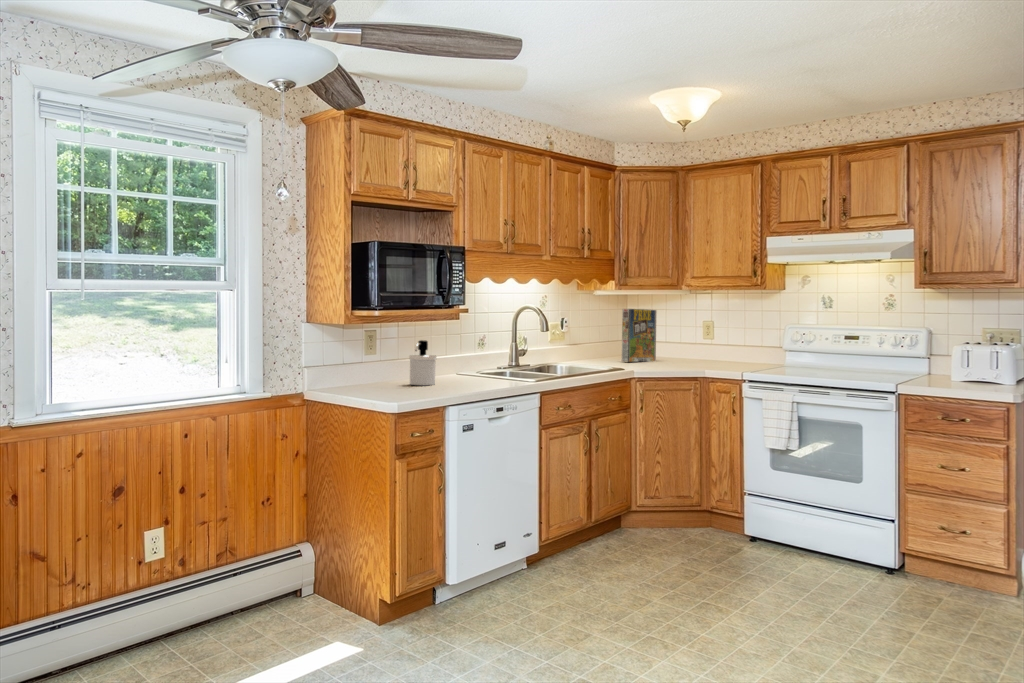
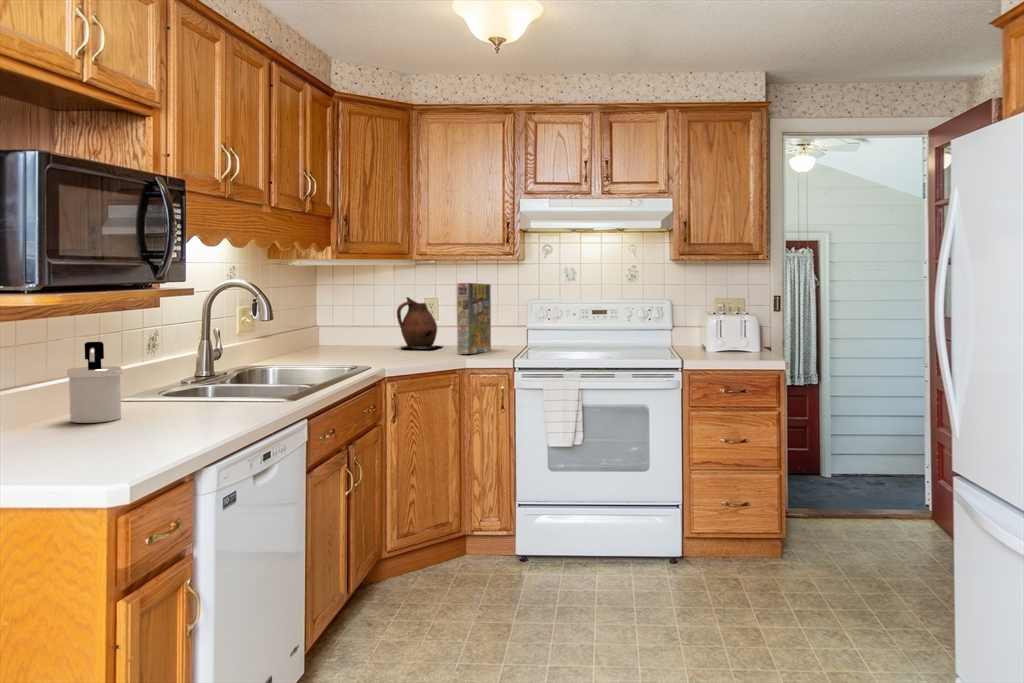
cereal box: present [622,309,657,362] -> present [457,283,491,354]
ceramic pitcher: none [671,320,711,362] -> present [397,297,443,348]

